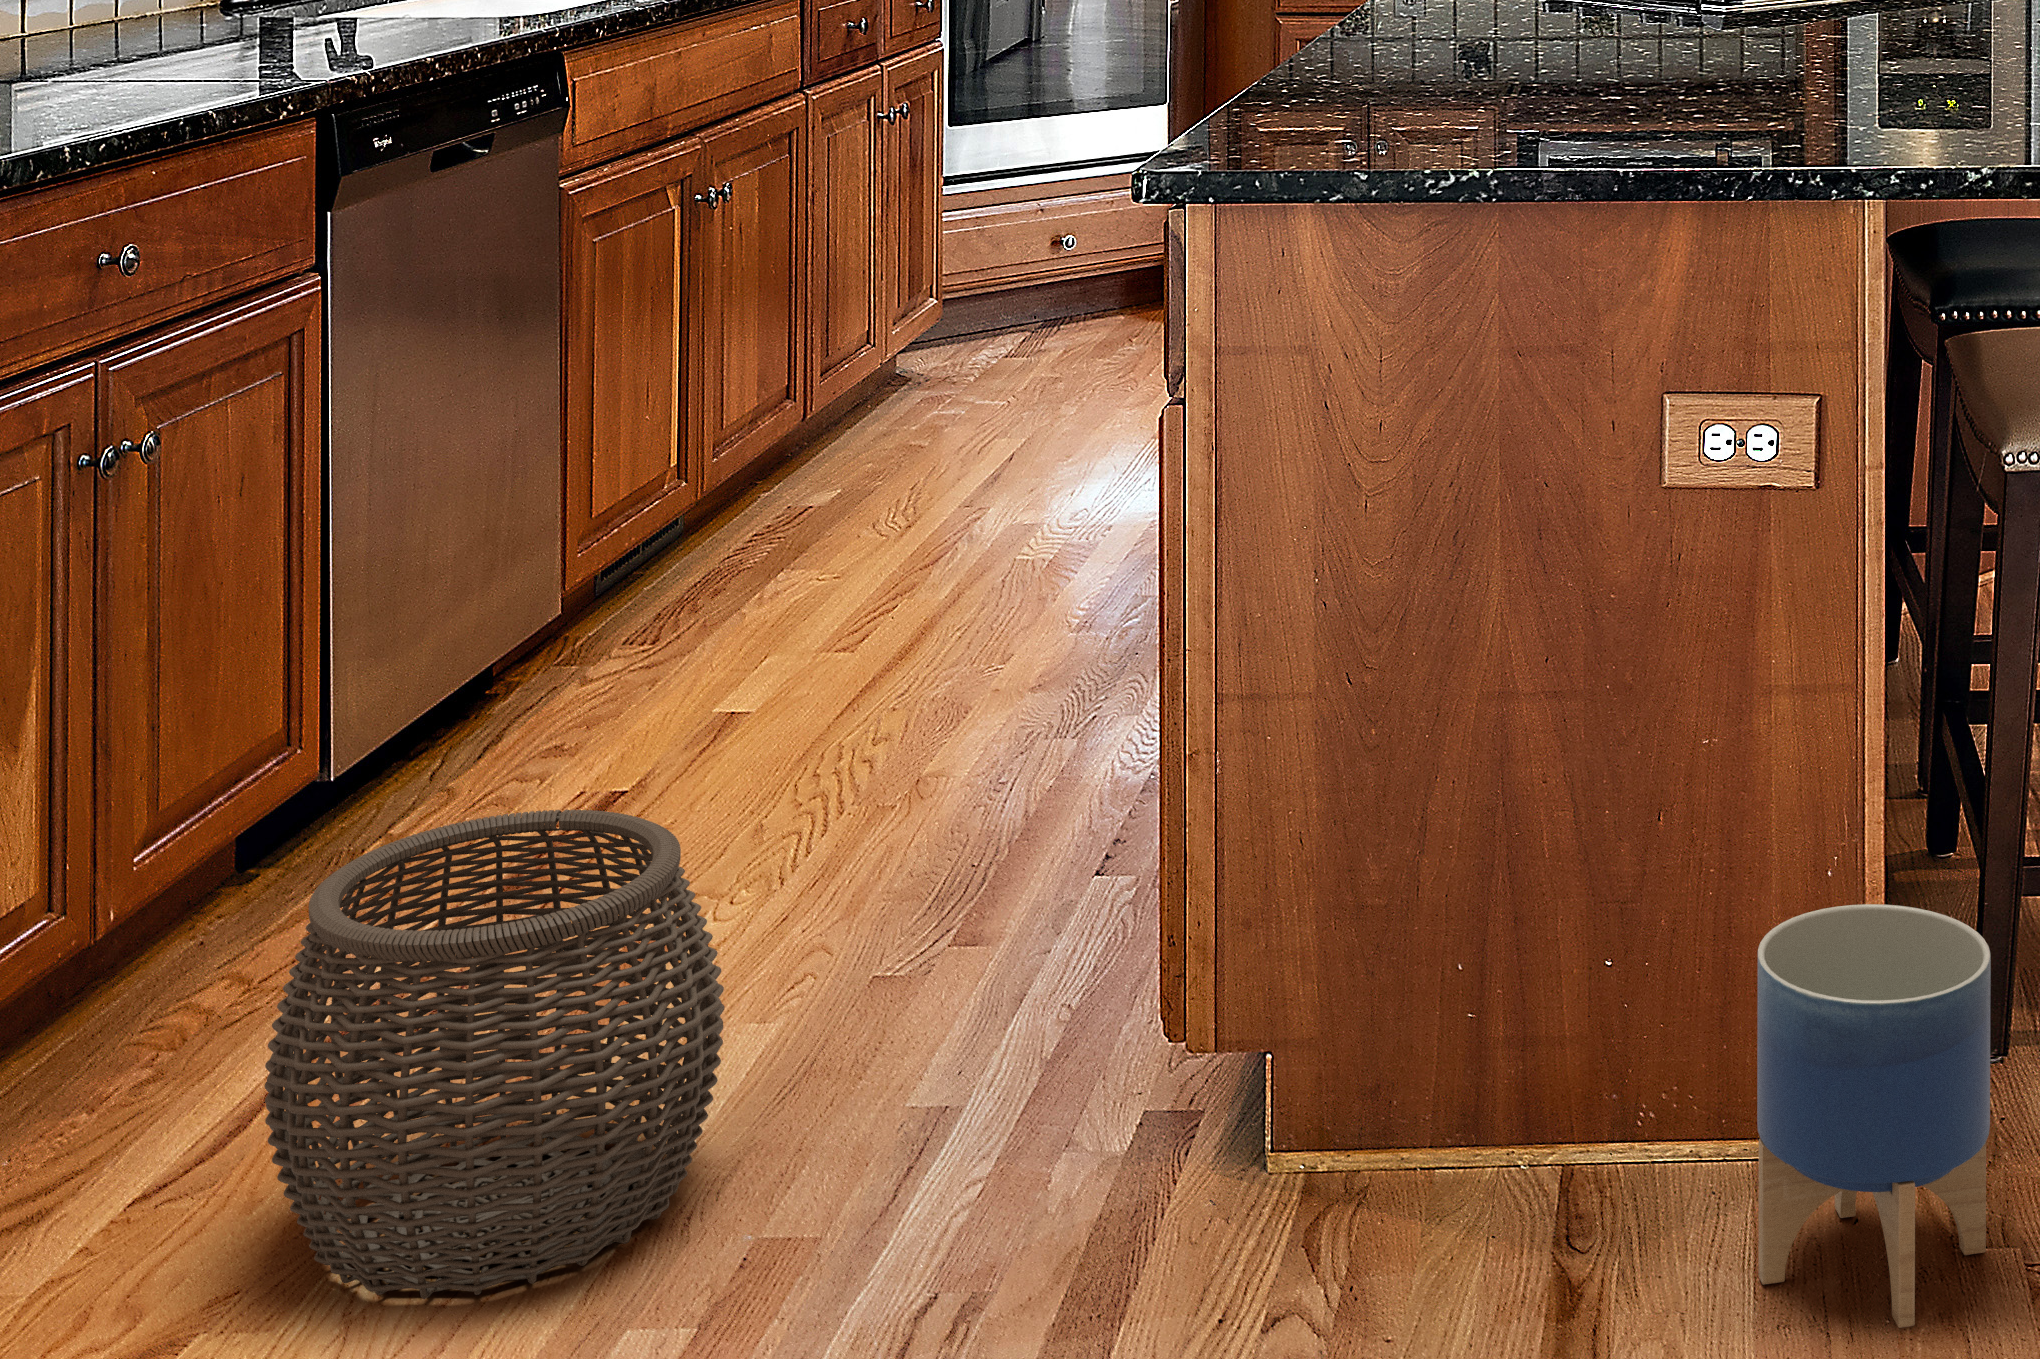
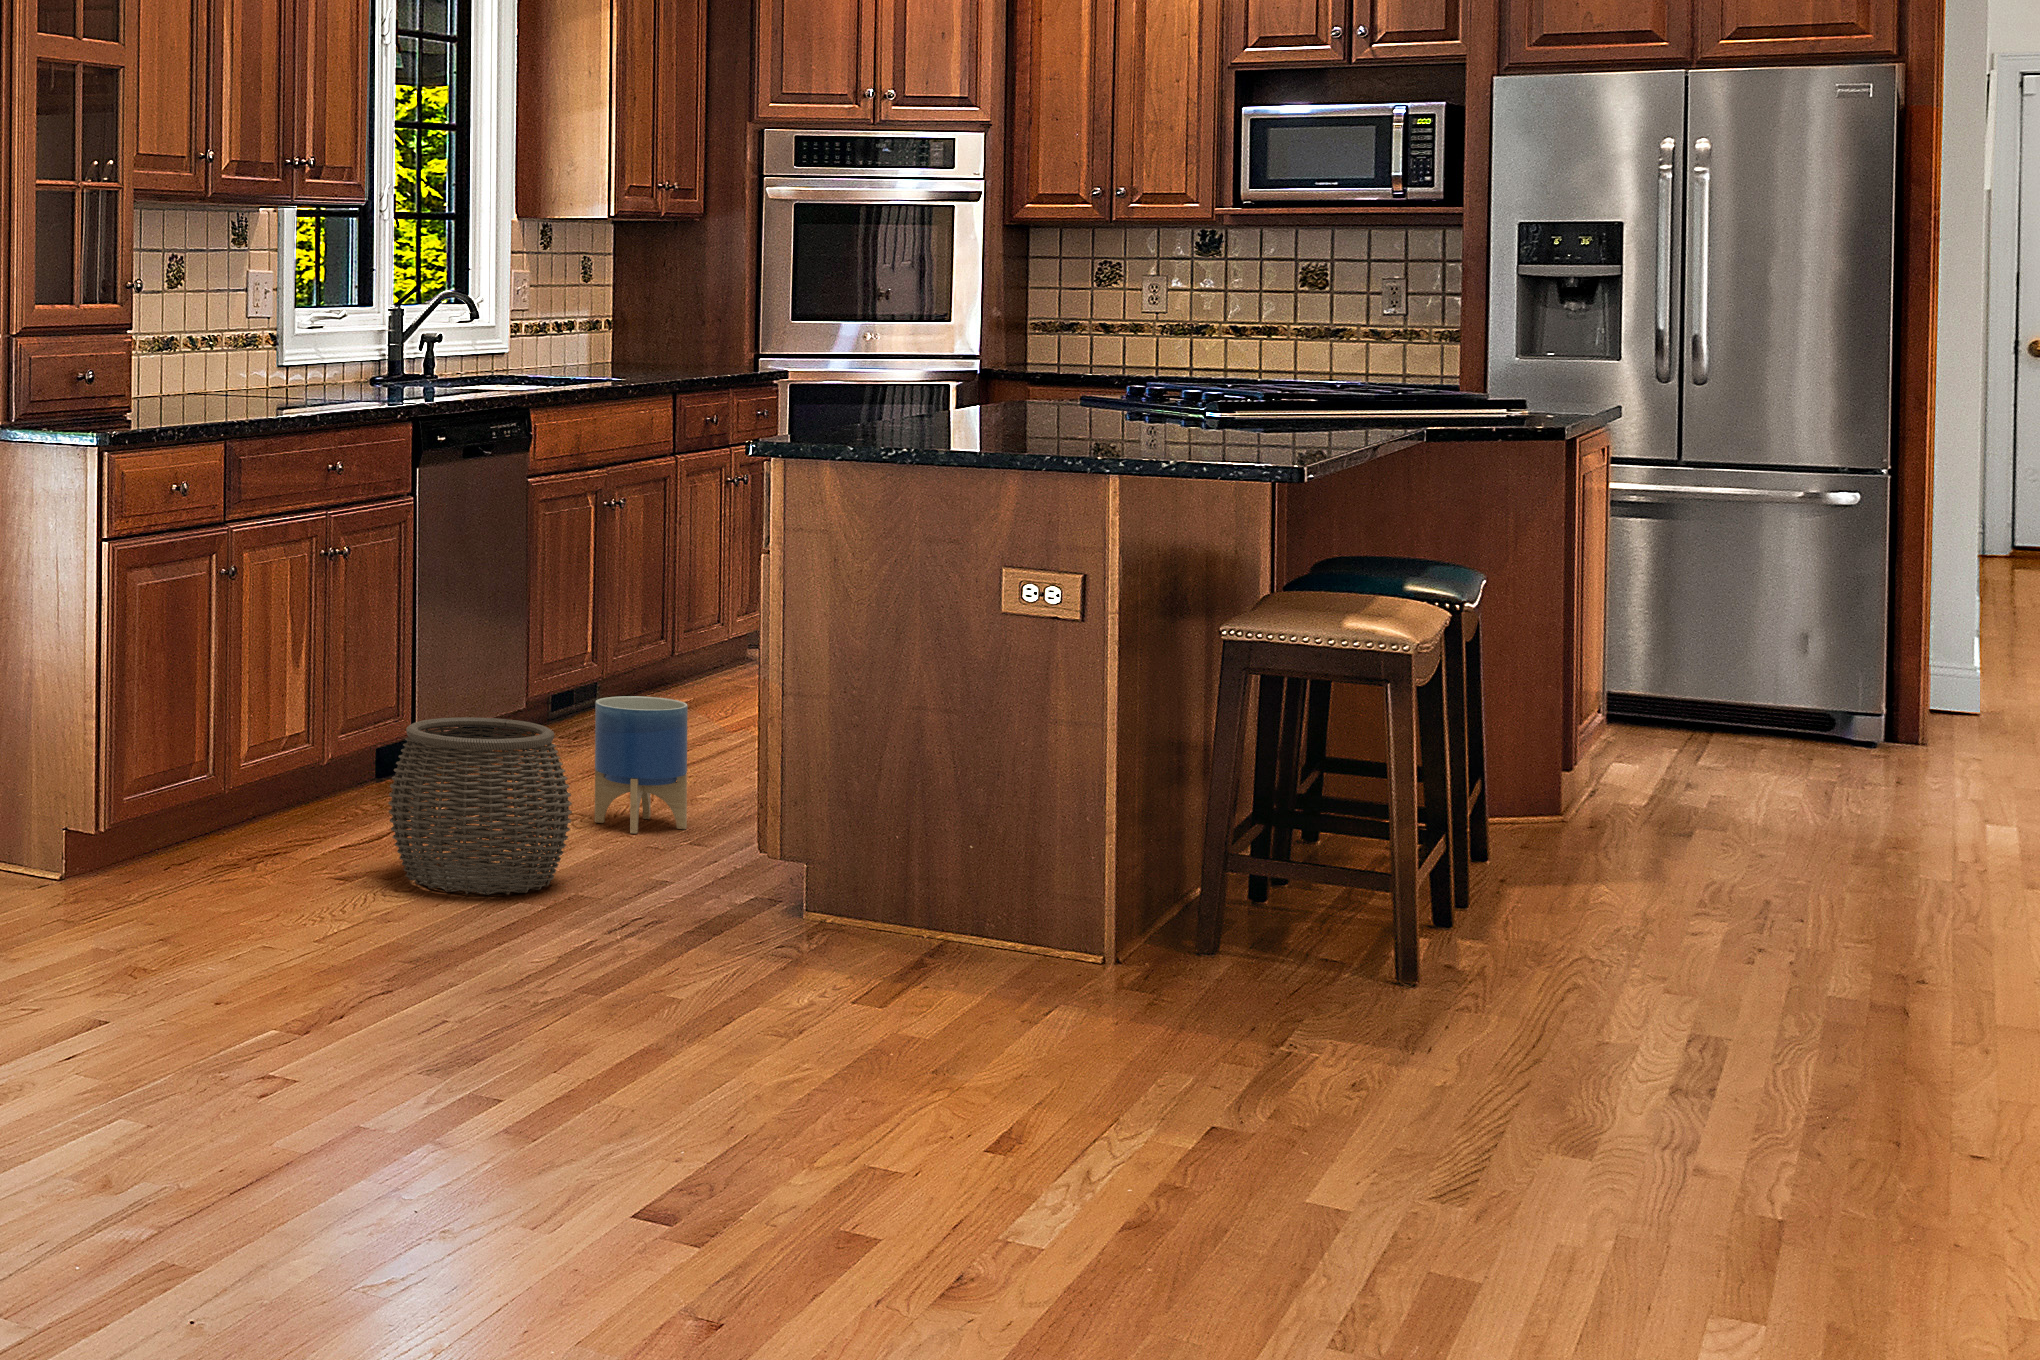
planter: present [1757,904,1991,1328] -> present [595,696,688,834]

